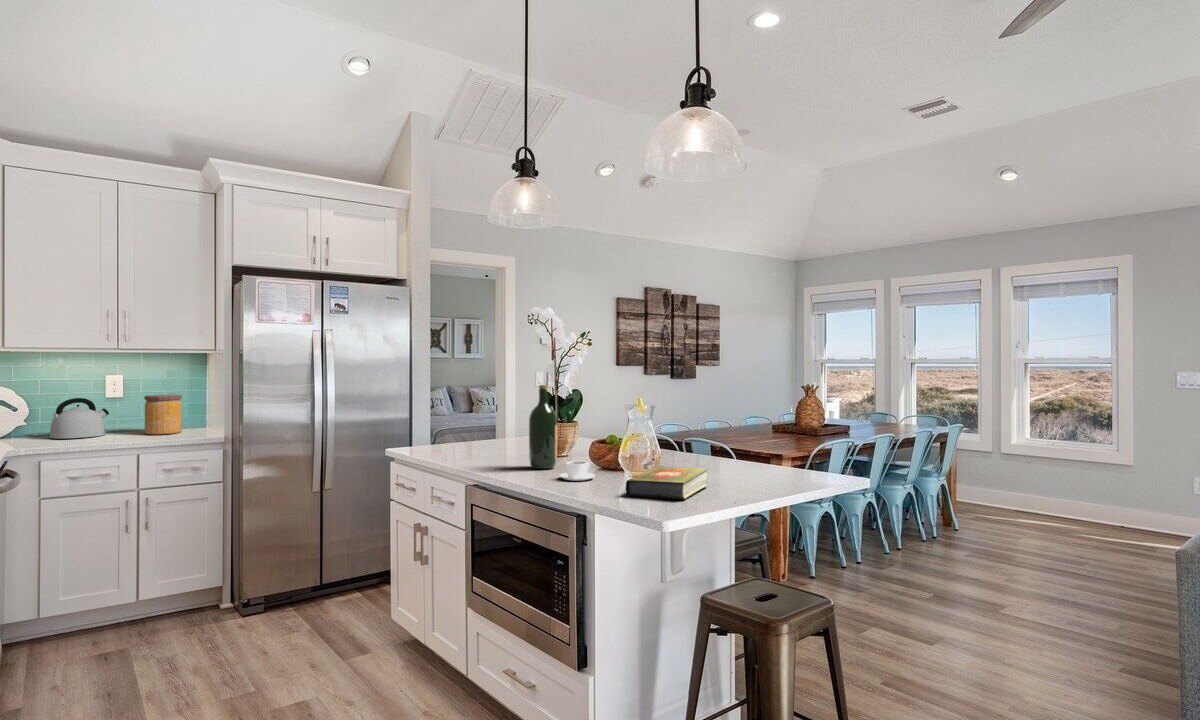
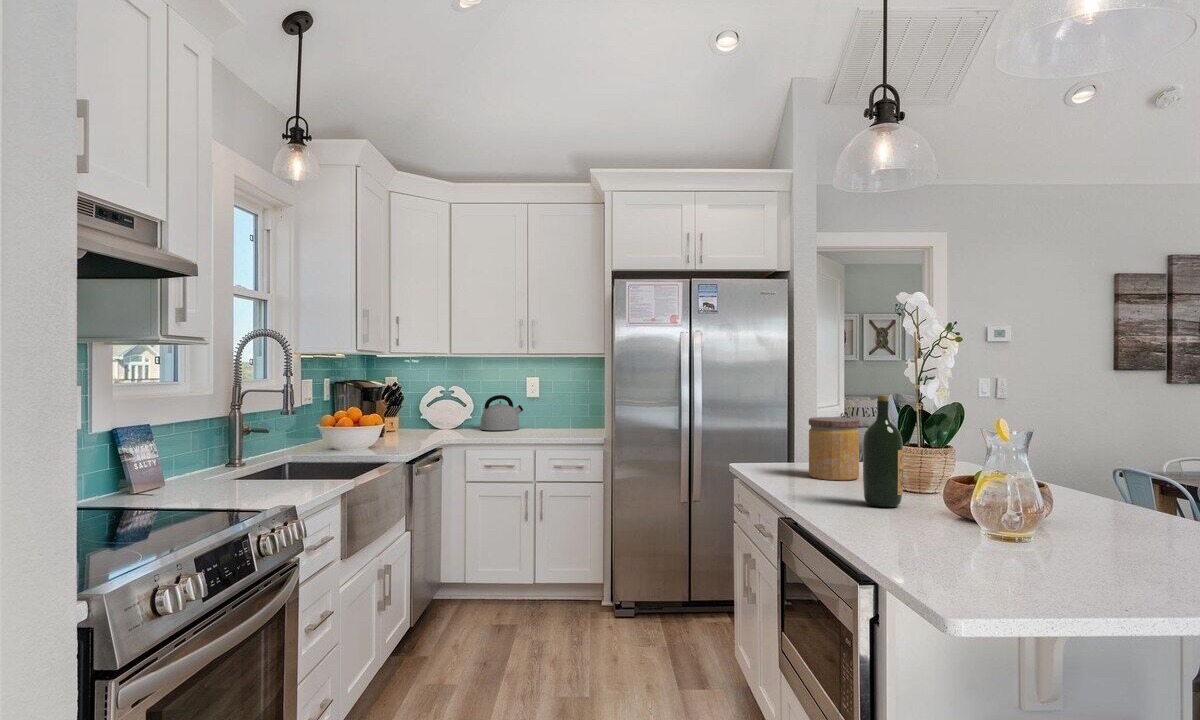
jar: present [145,394,182,434] -> present [809,417,859,480]
coffee cup: present [559,461,595,481] -> none [882,501,936,529]
book: present [626,466,708,499] -> none [946,523,1109,580]

